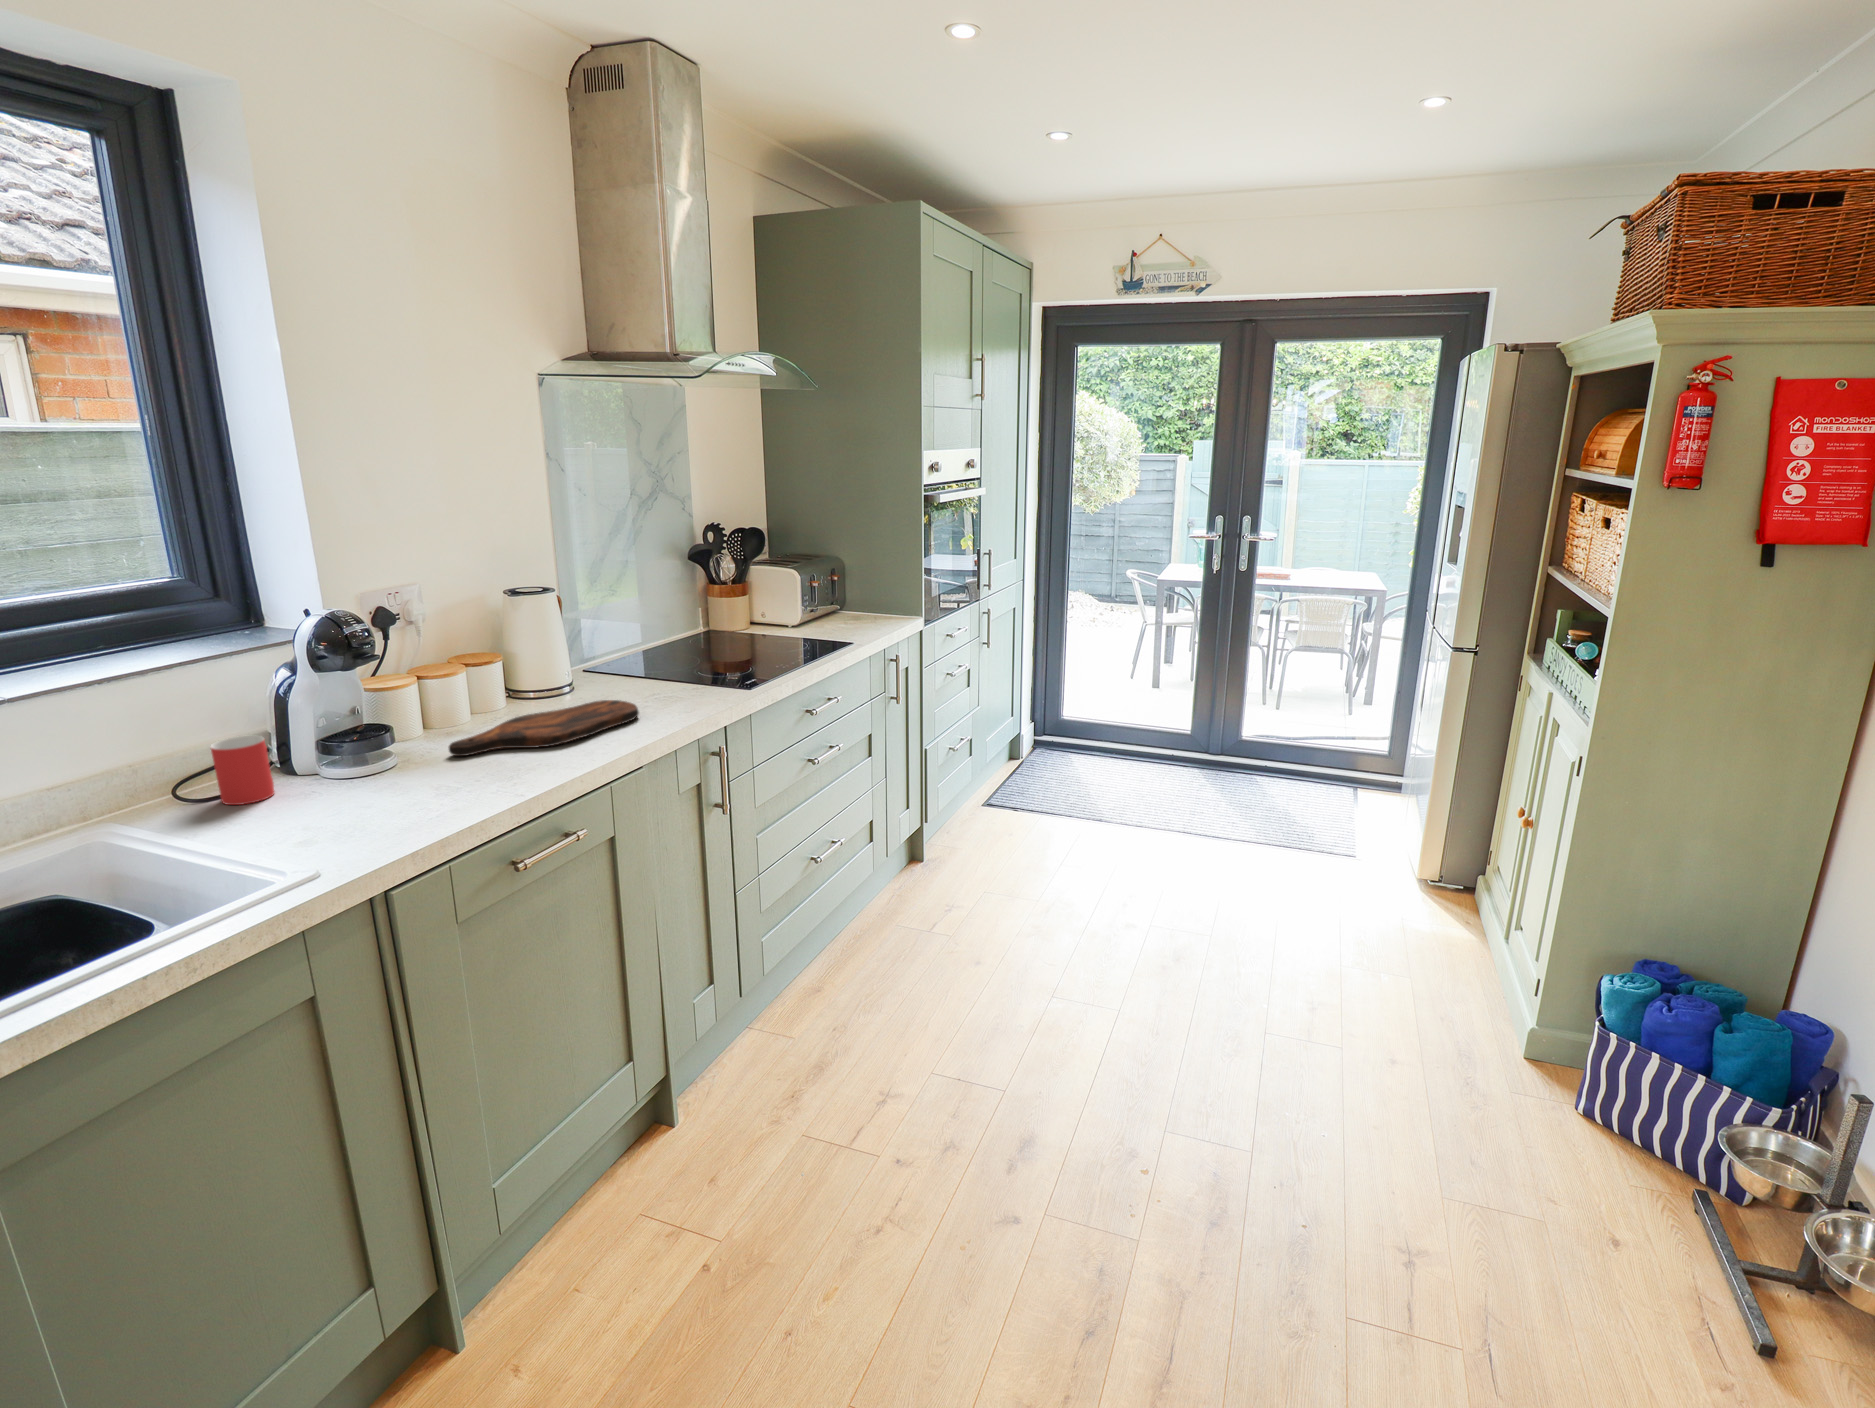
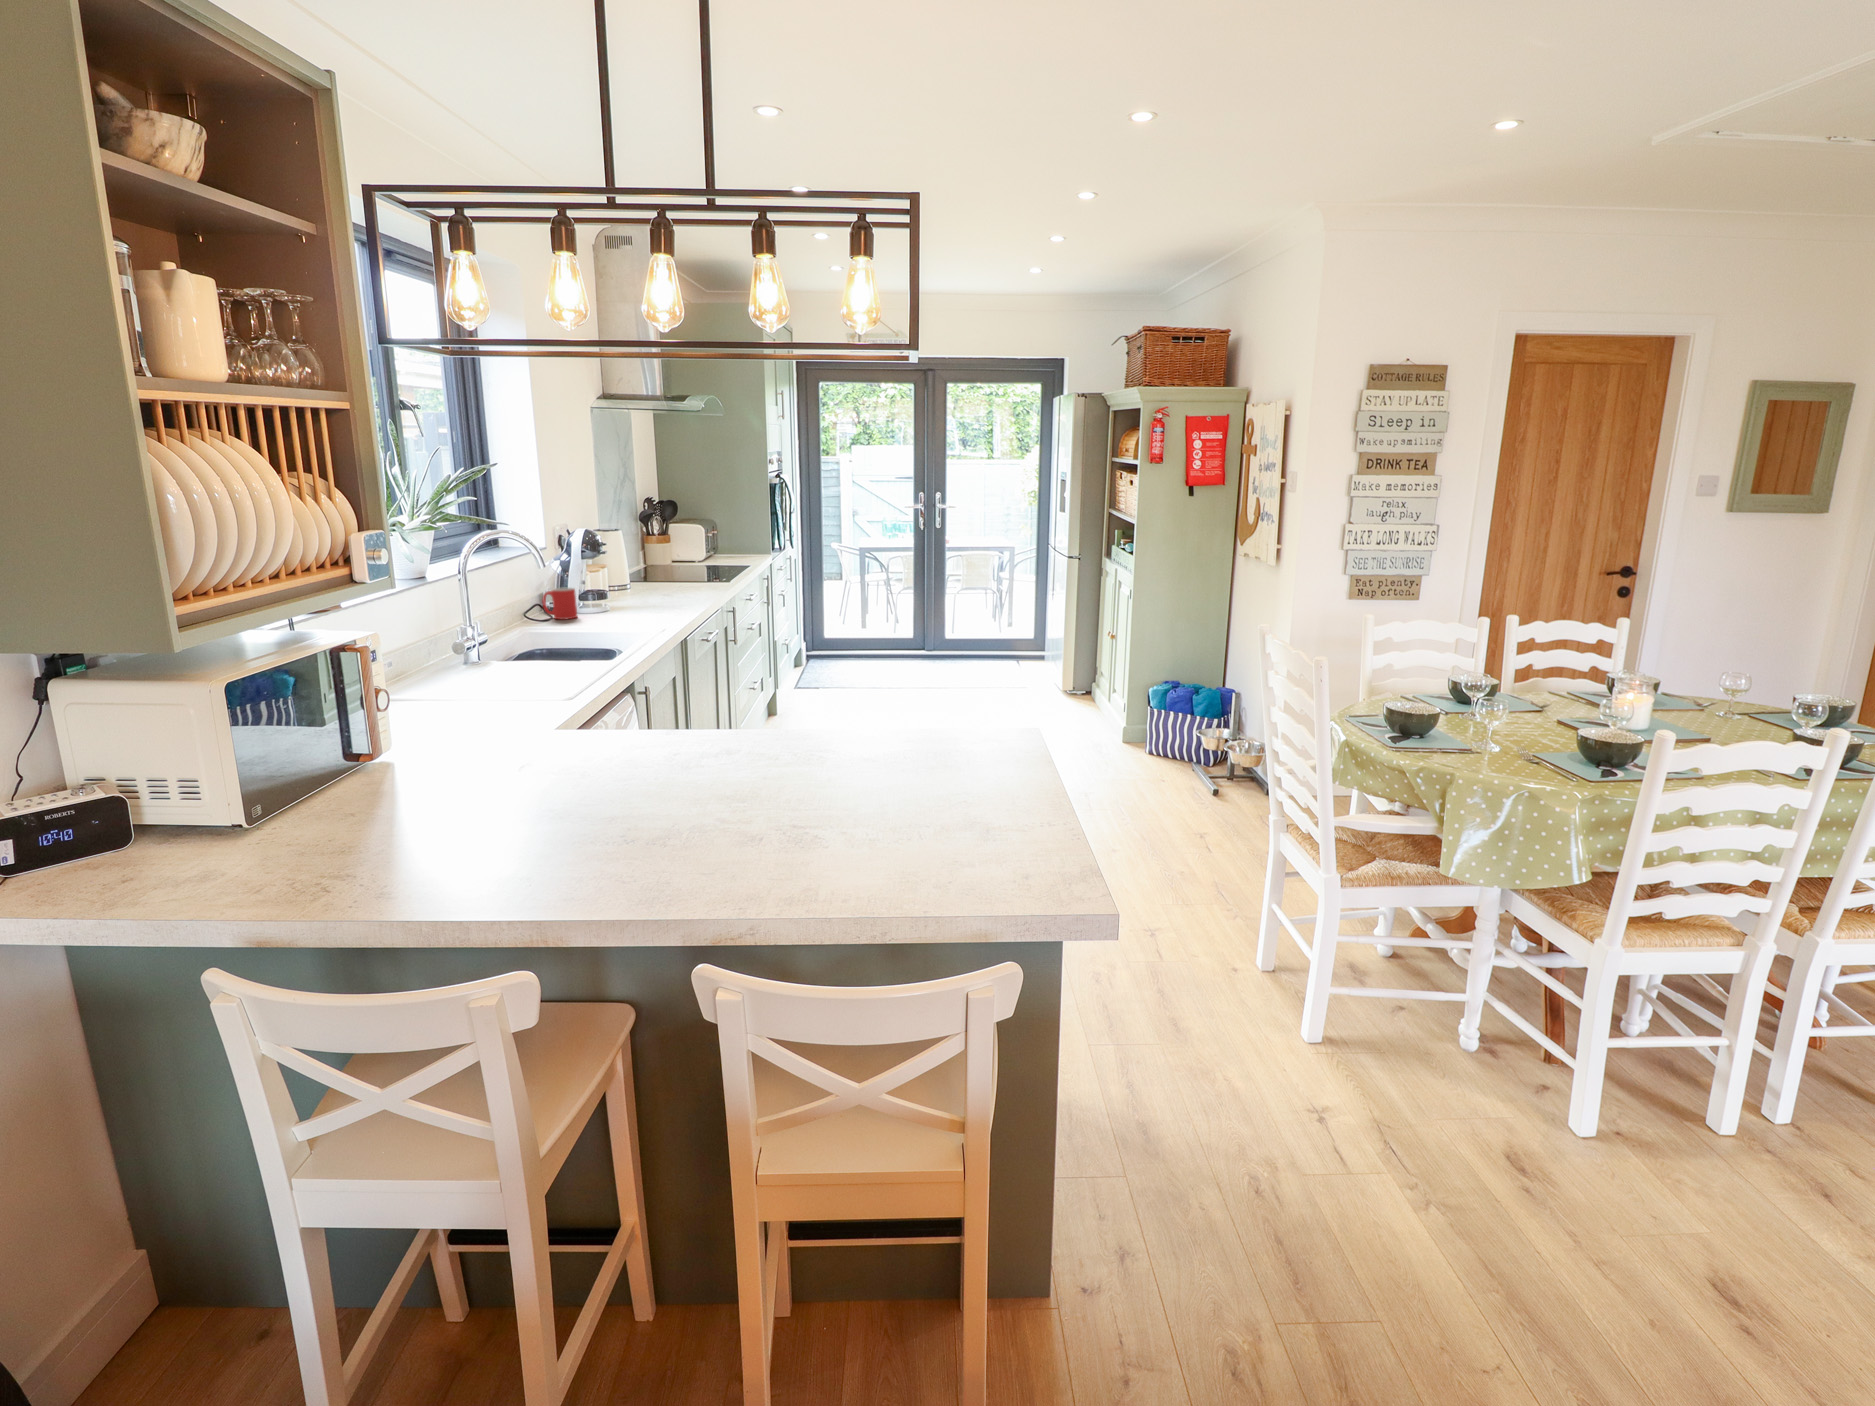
cutting board: present [449,700,639,756] -> none [631,582,700,603]

